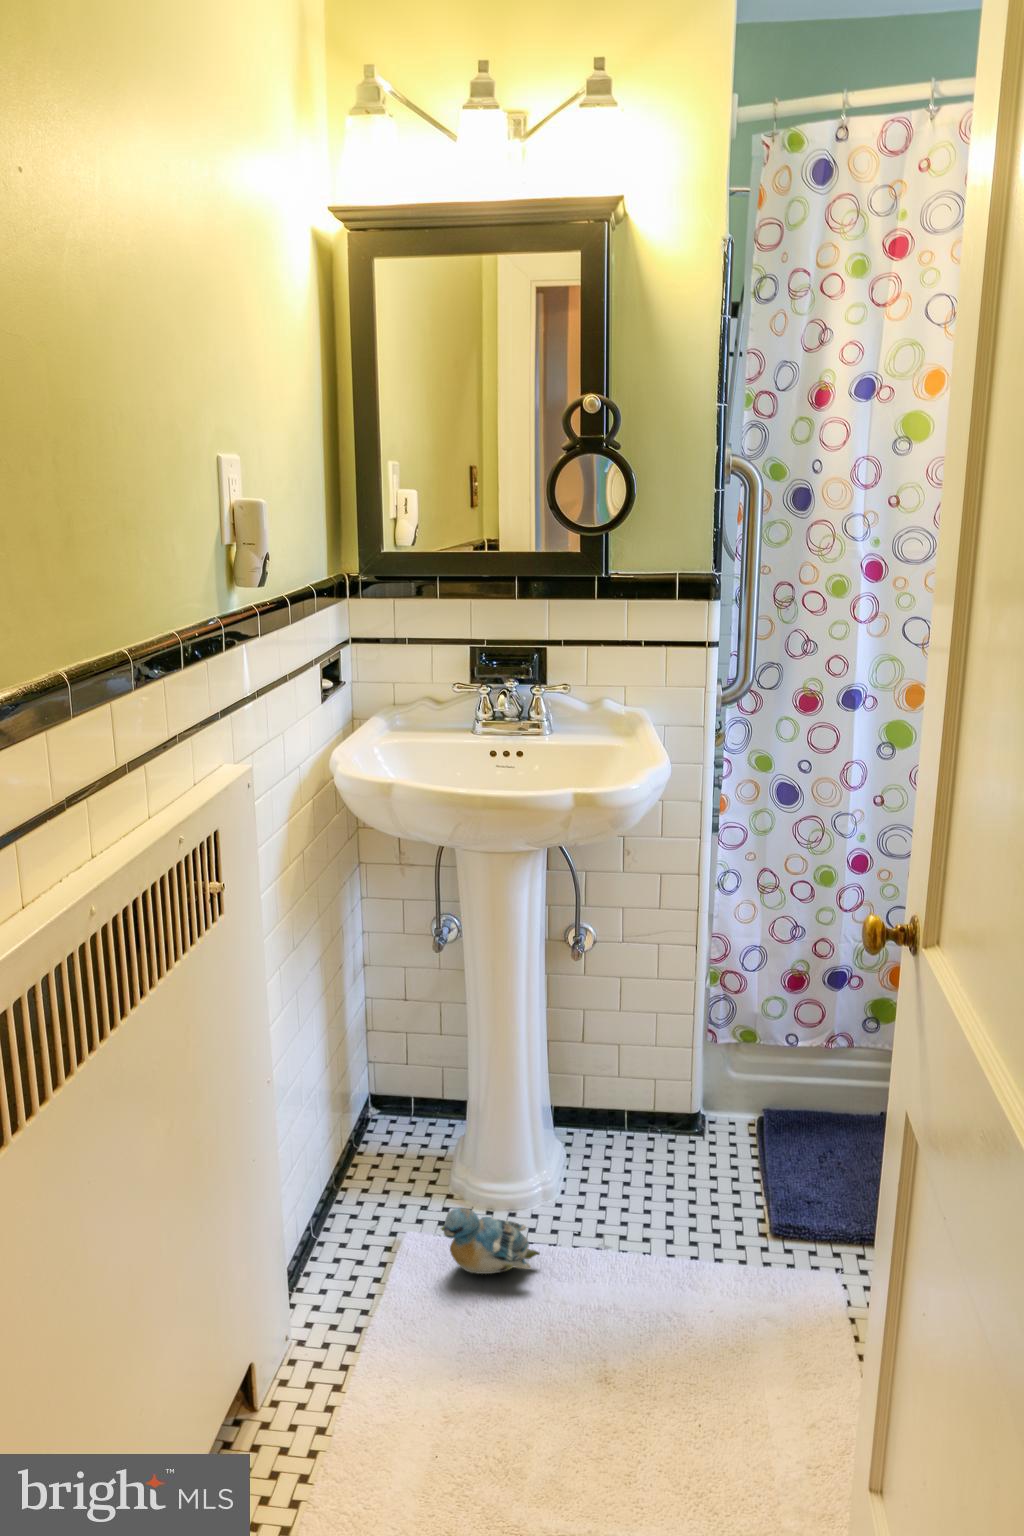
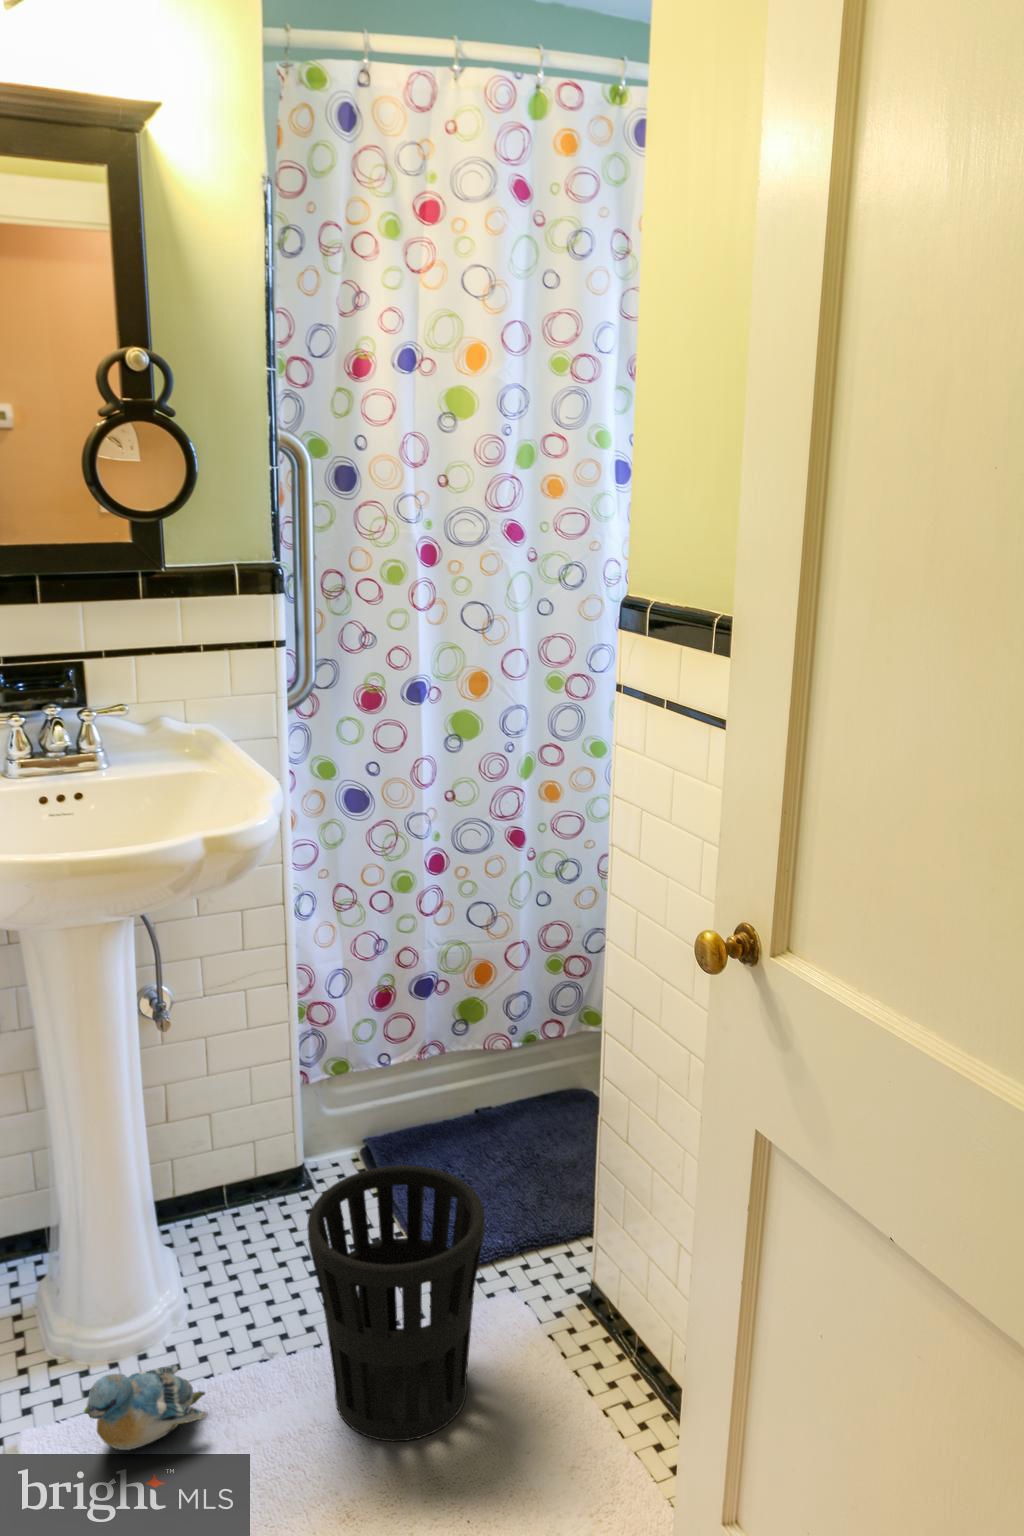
wastebasket: none [623,1111,782,1353] -> present [307,1165,485,1441]

